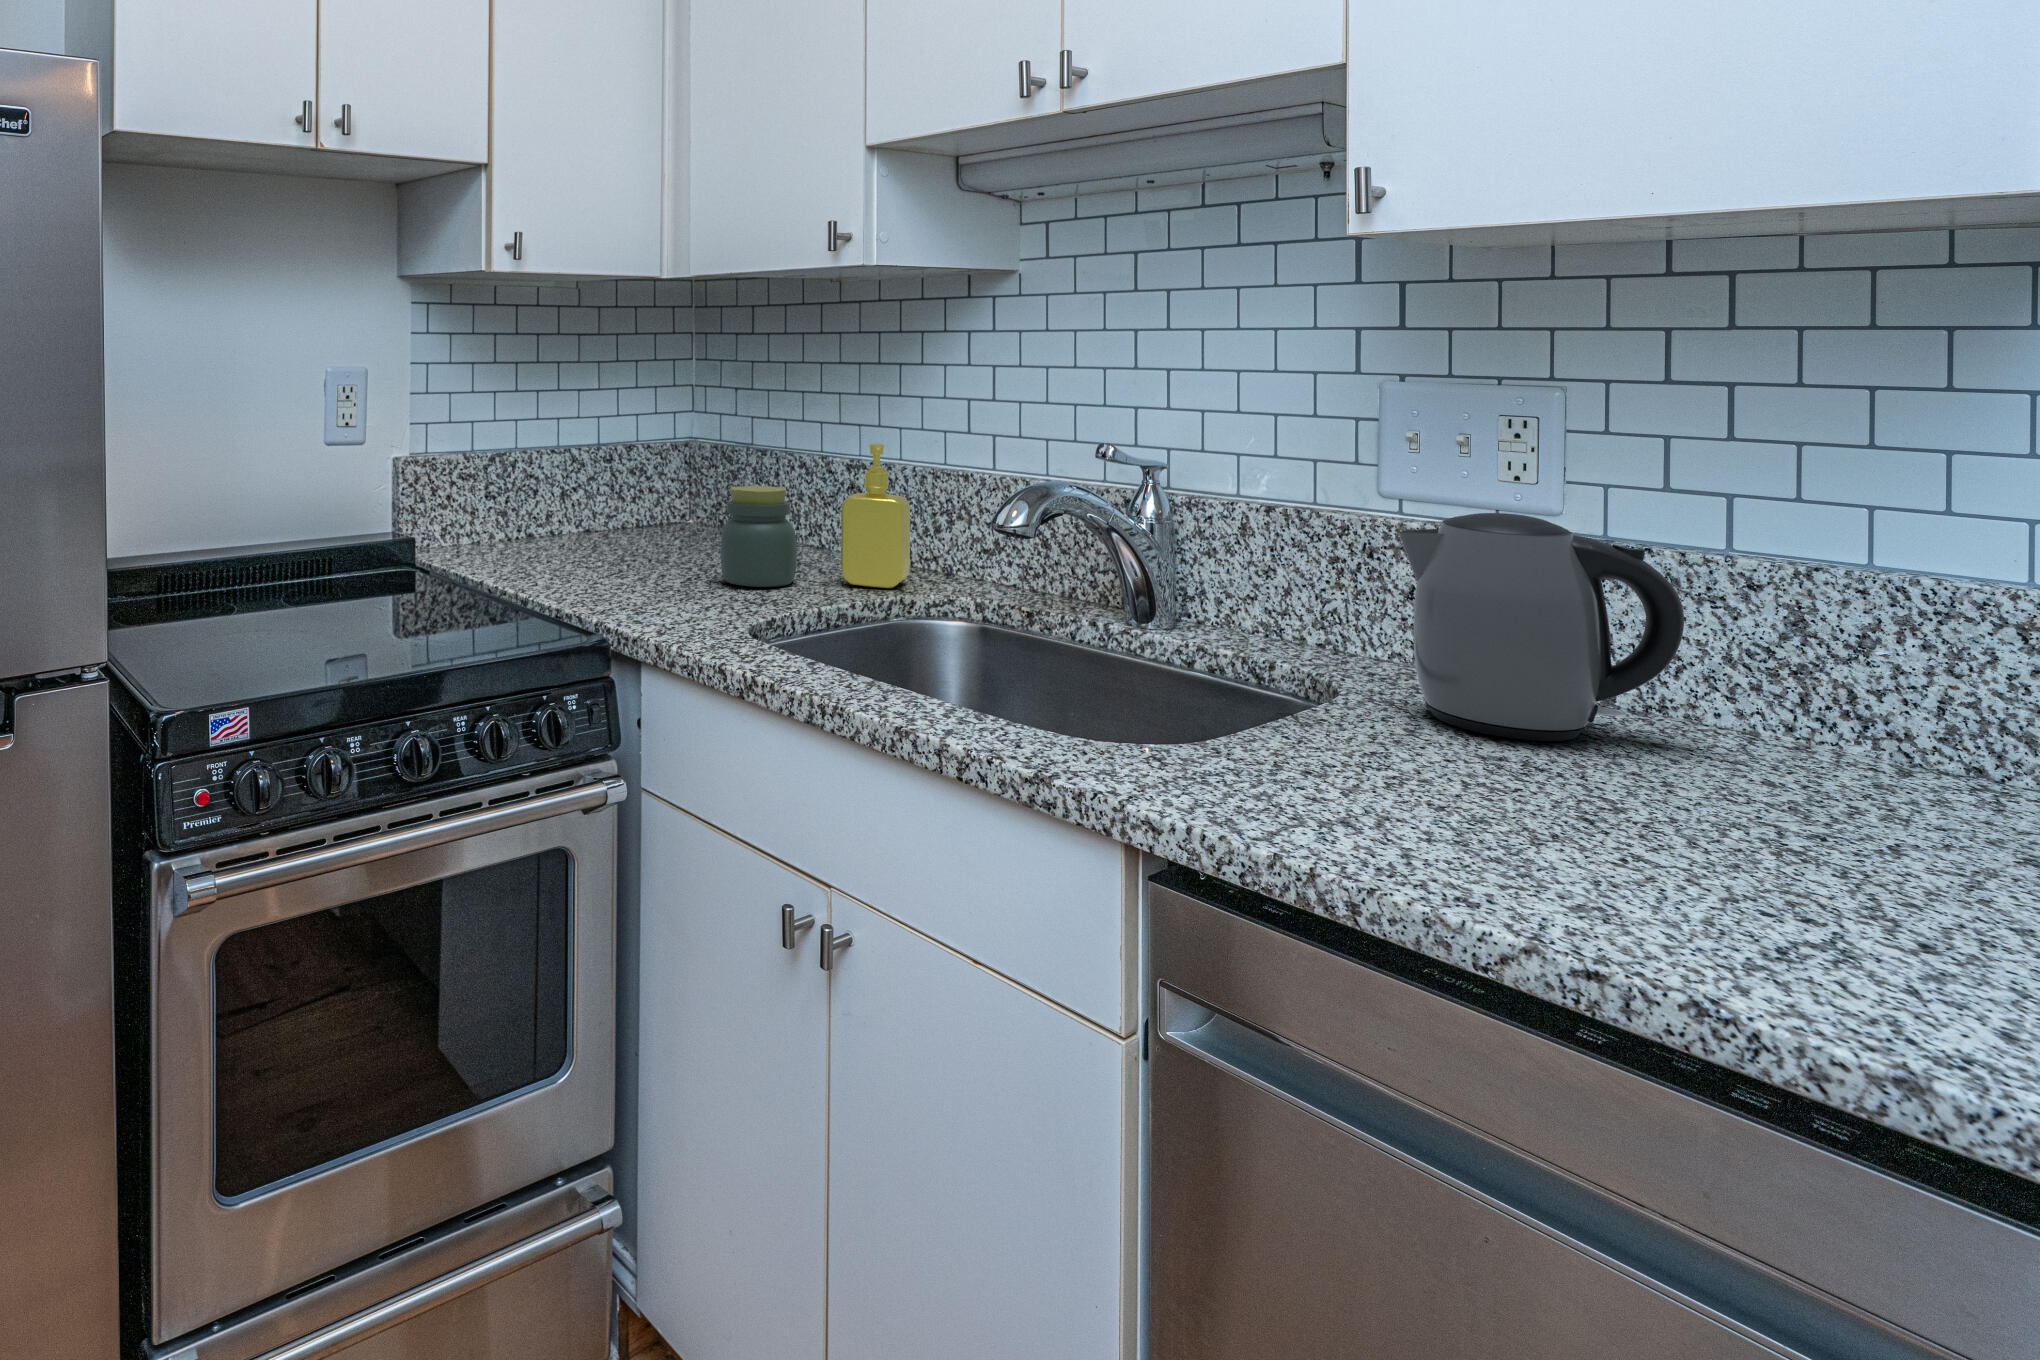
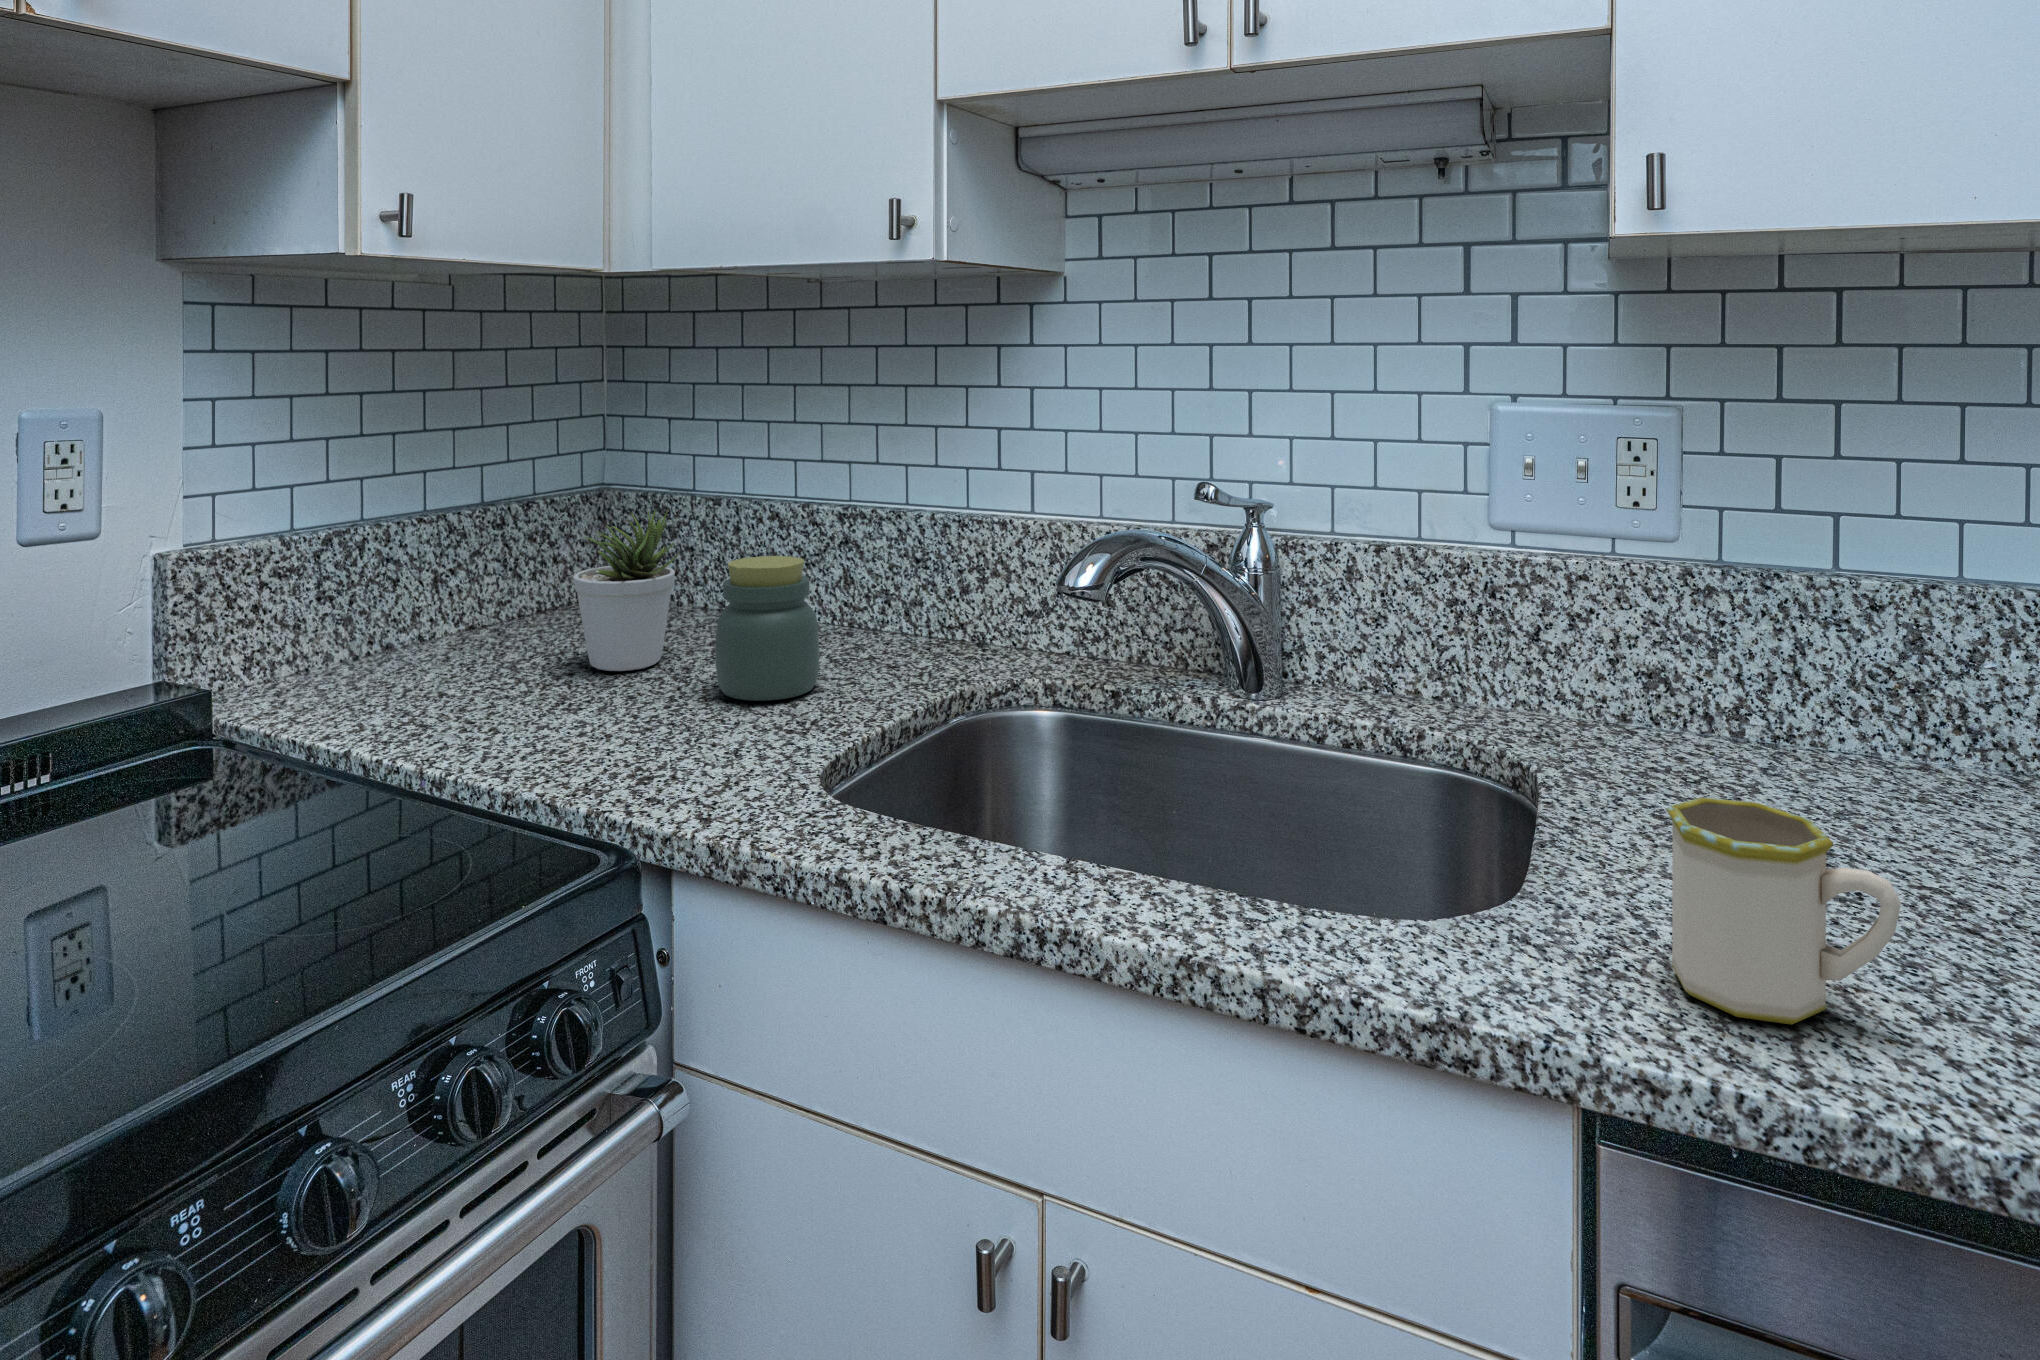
soap dispenser: present [841,443,910,588] -> none [880,491,960,680]
potted plant: none [641,450,713,564] -> present [573,511,679,671]
kettle: present [1398,513,1684,741] -> none [1613,553,1880,811]
mug: none [1229,662,1383,817] -> present [1667,798,1901,1025]

